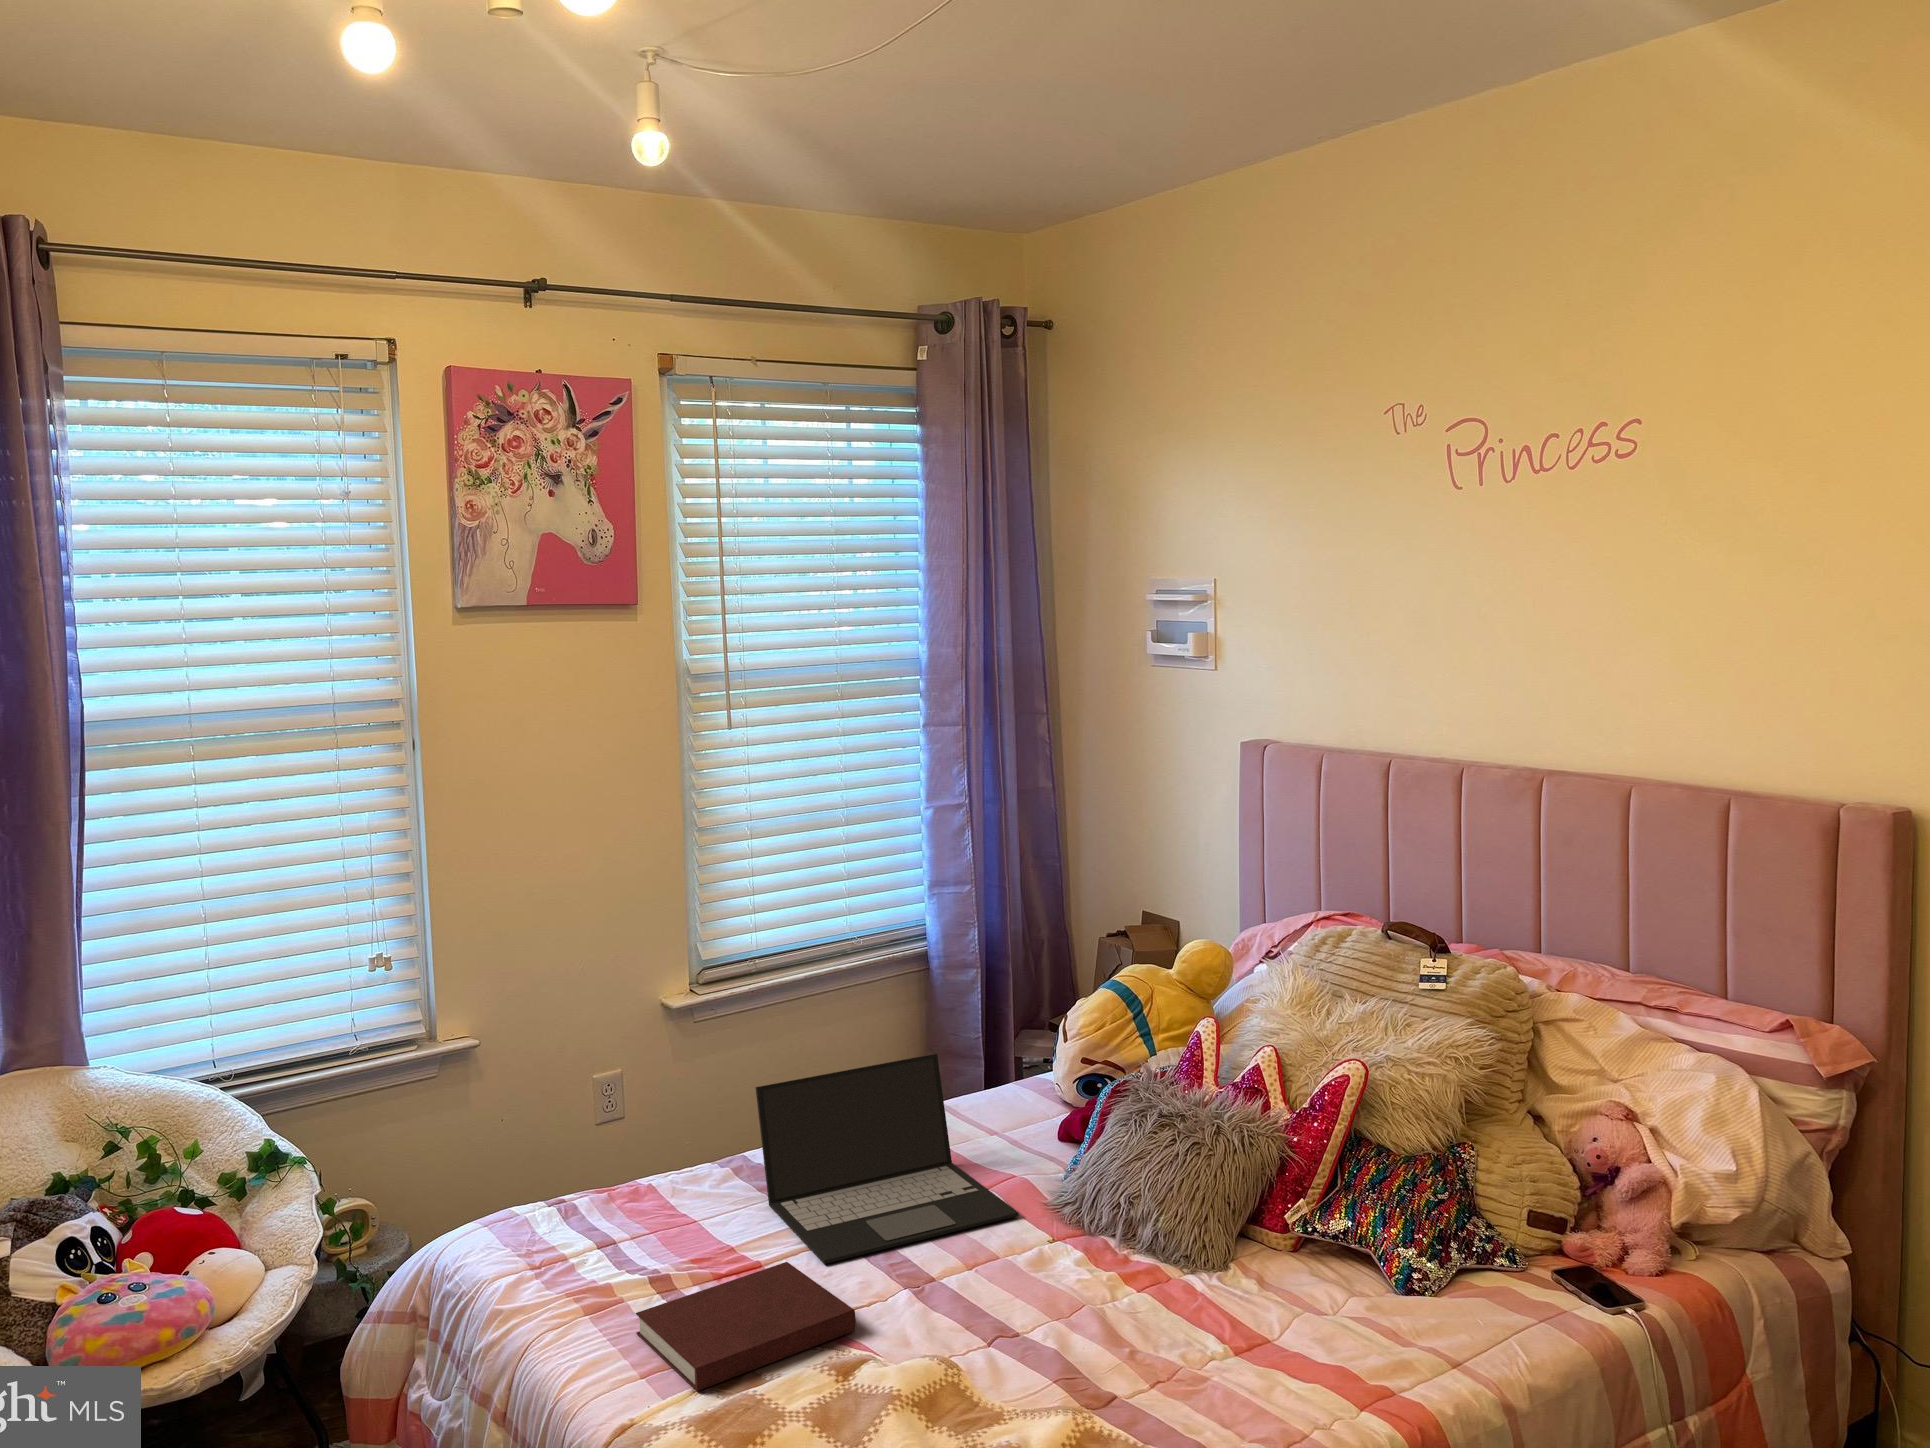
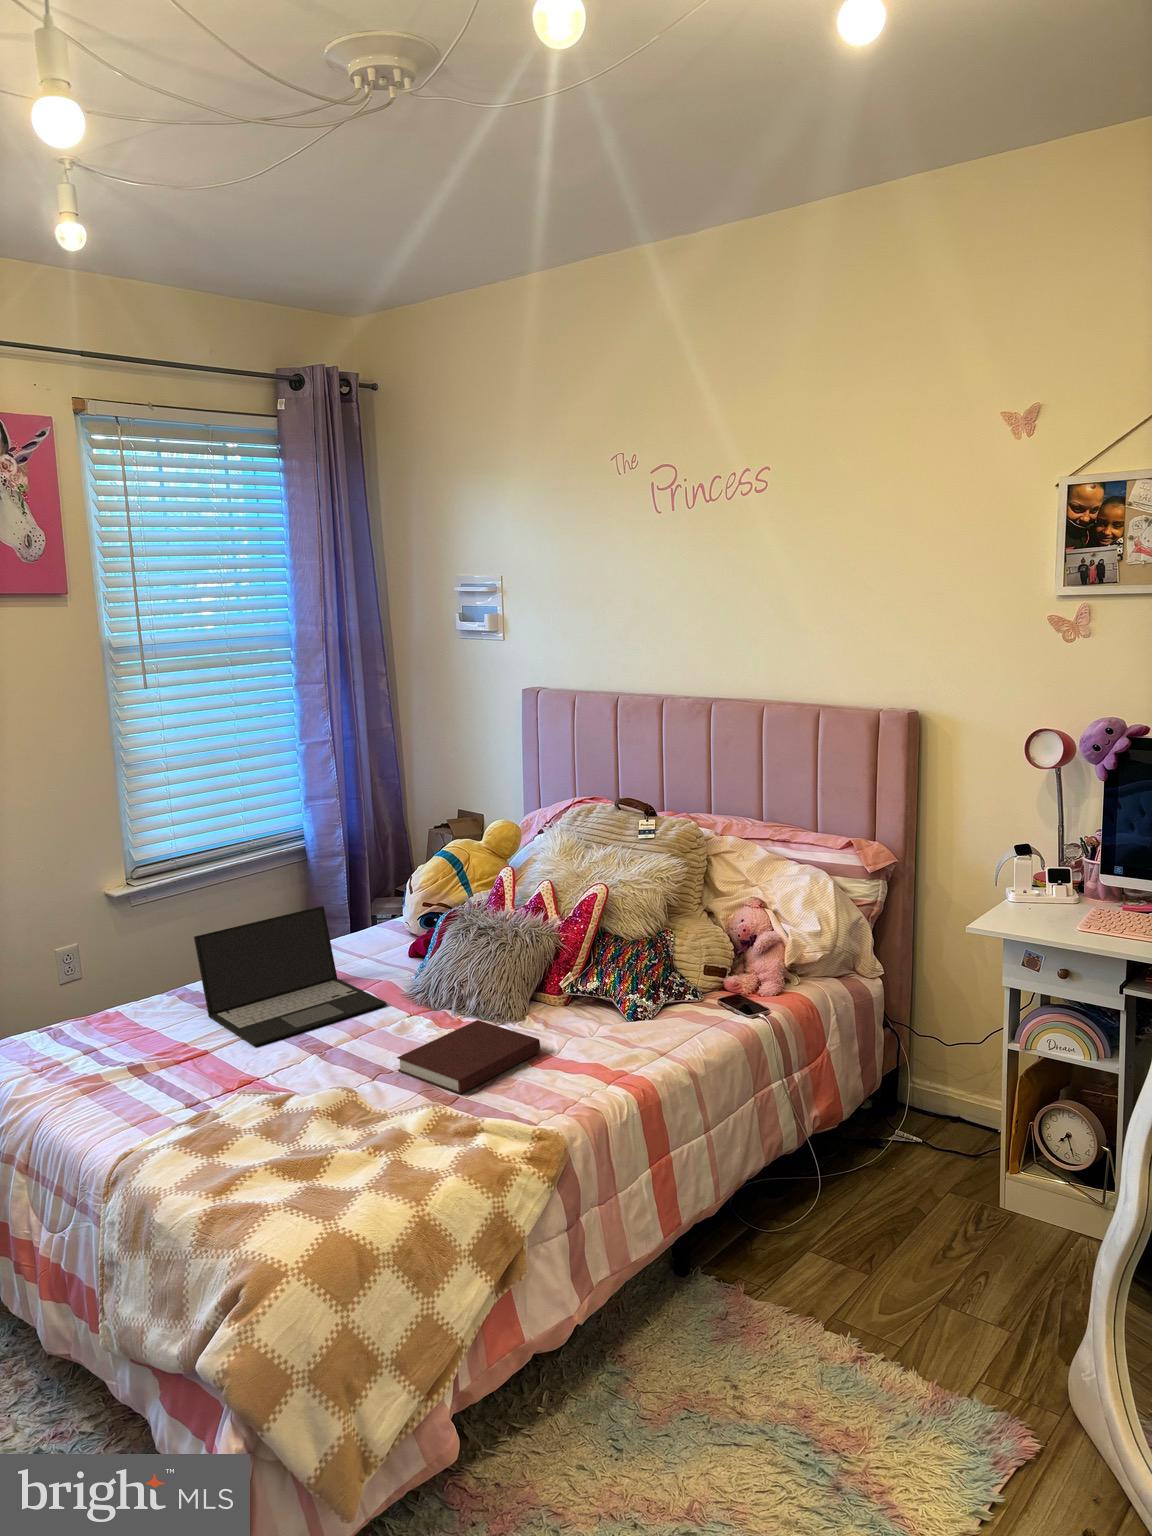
notebook: present [636,1262,856,1391] -> present [397,1020,540,1094]

